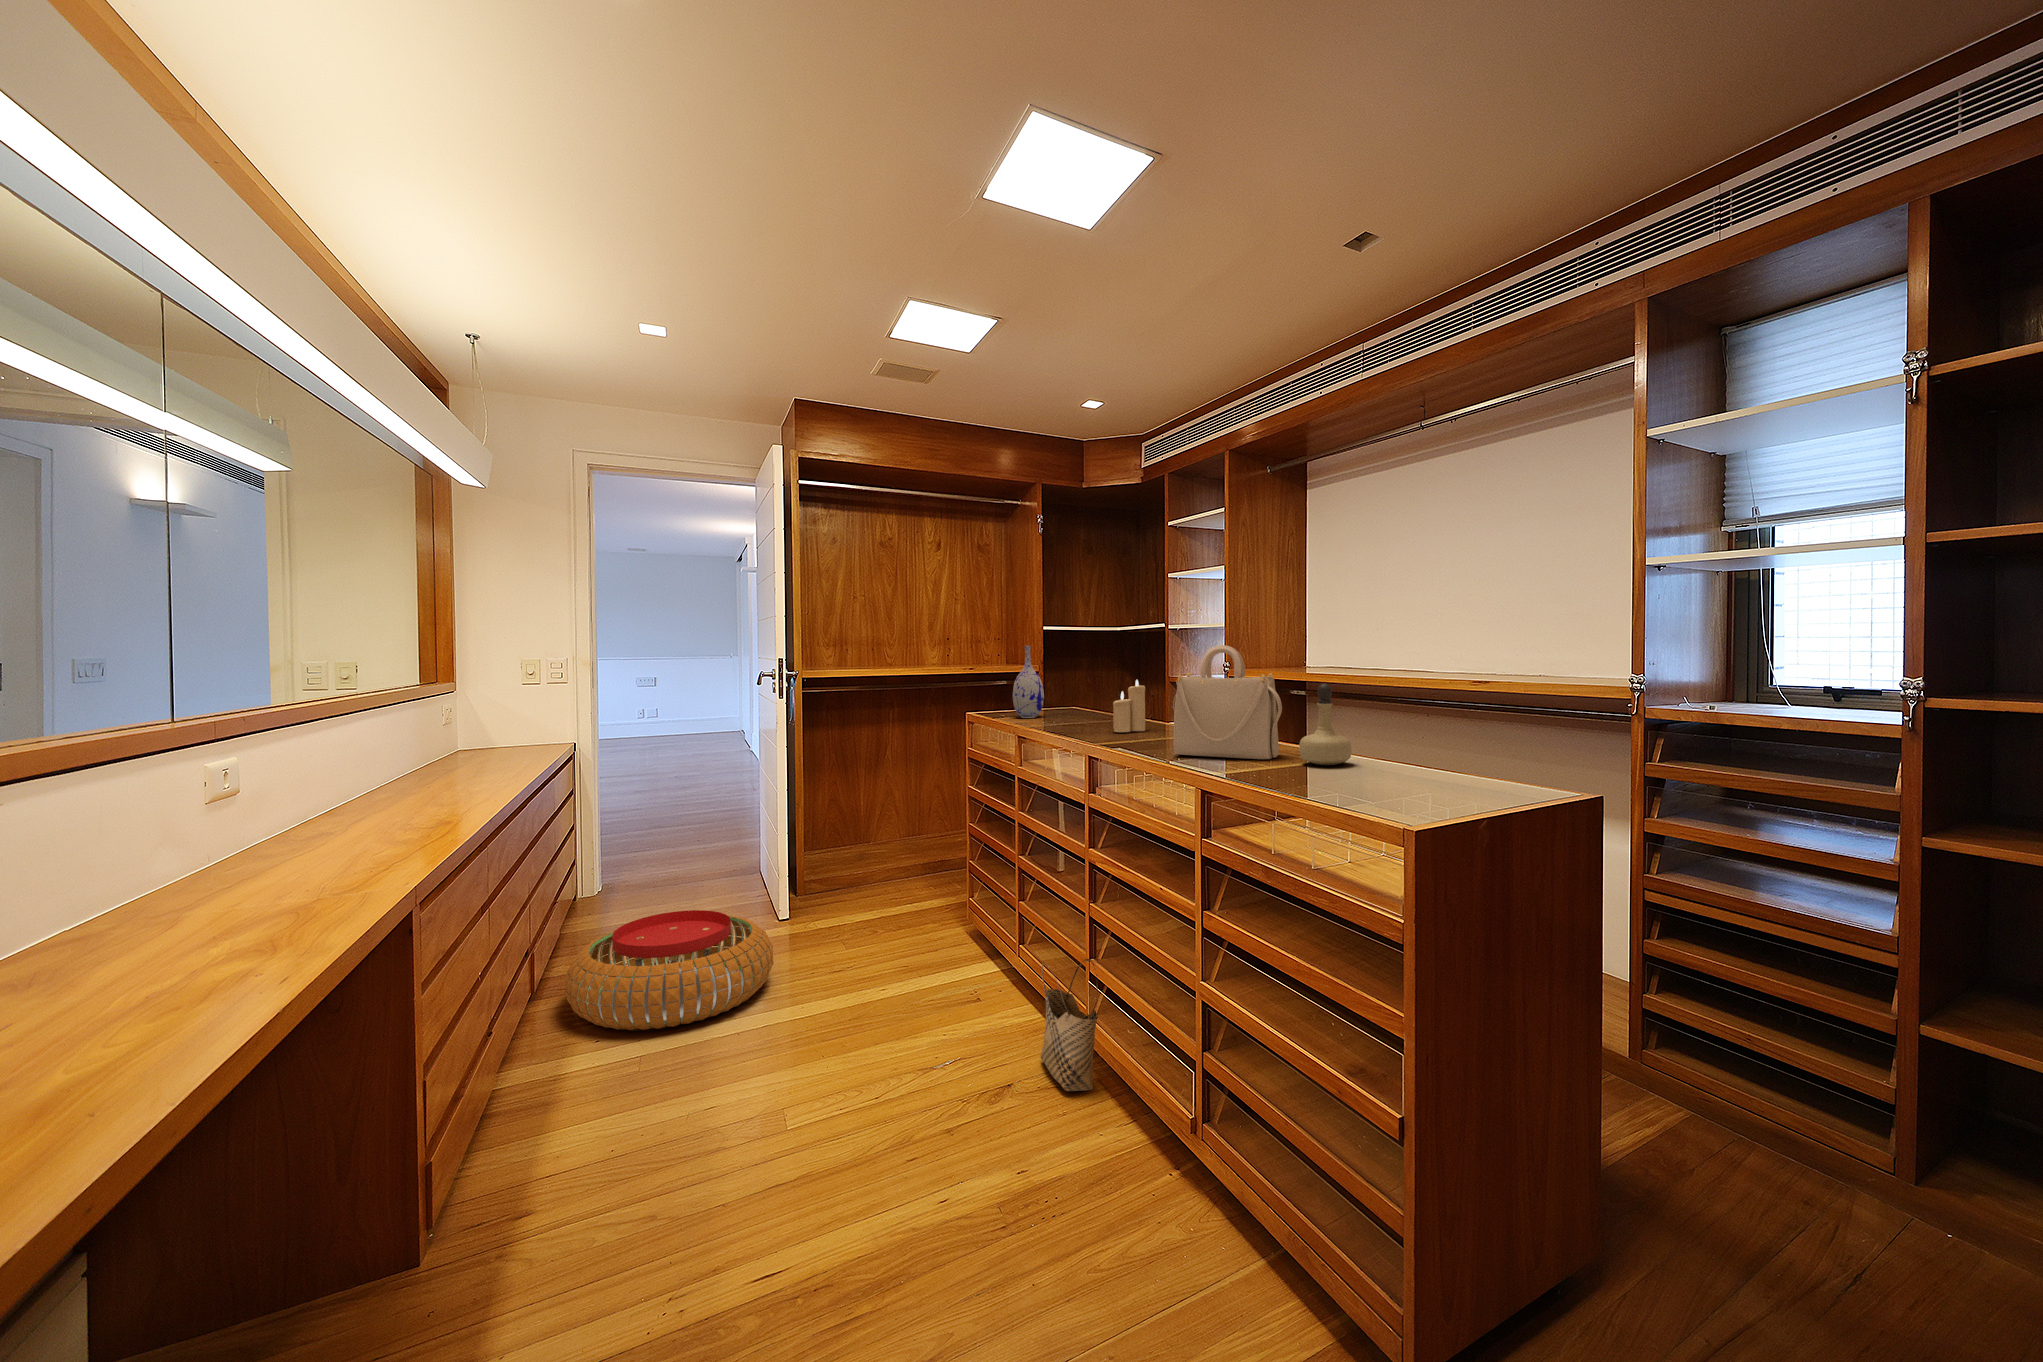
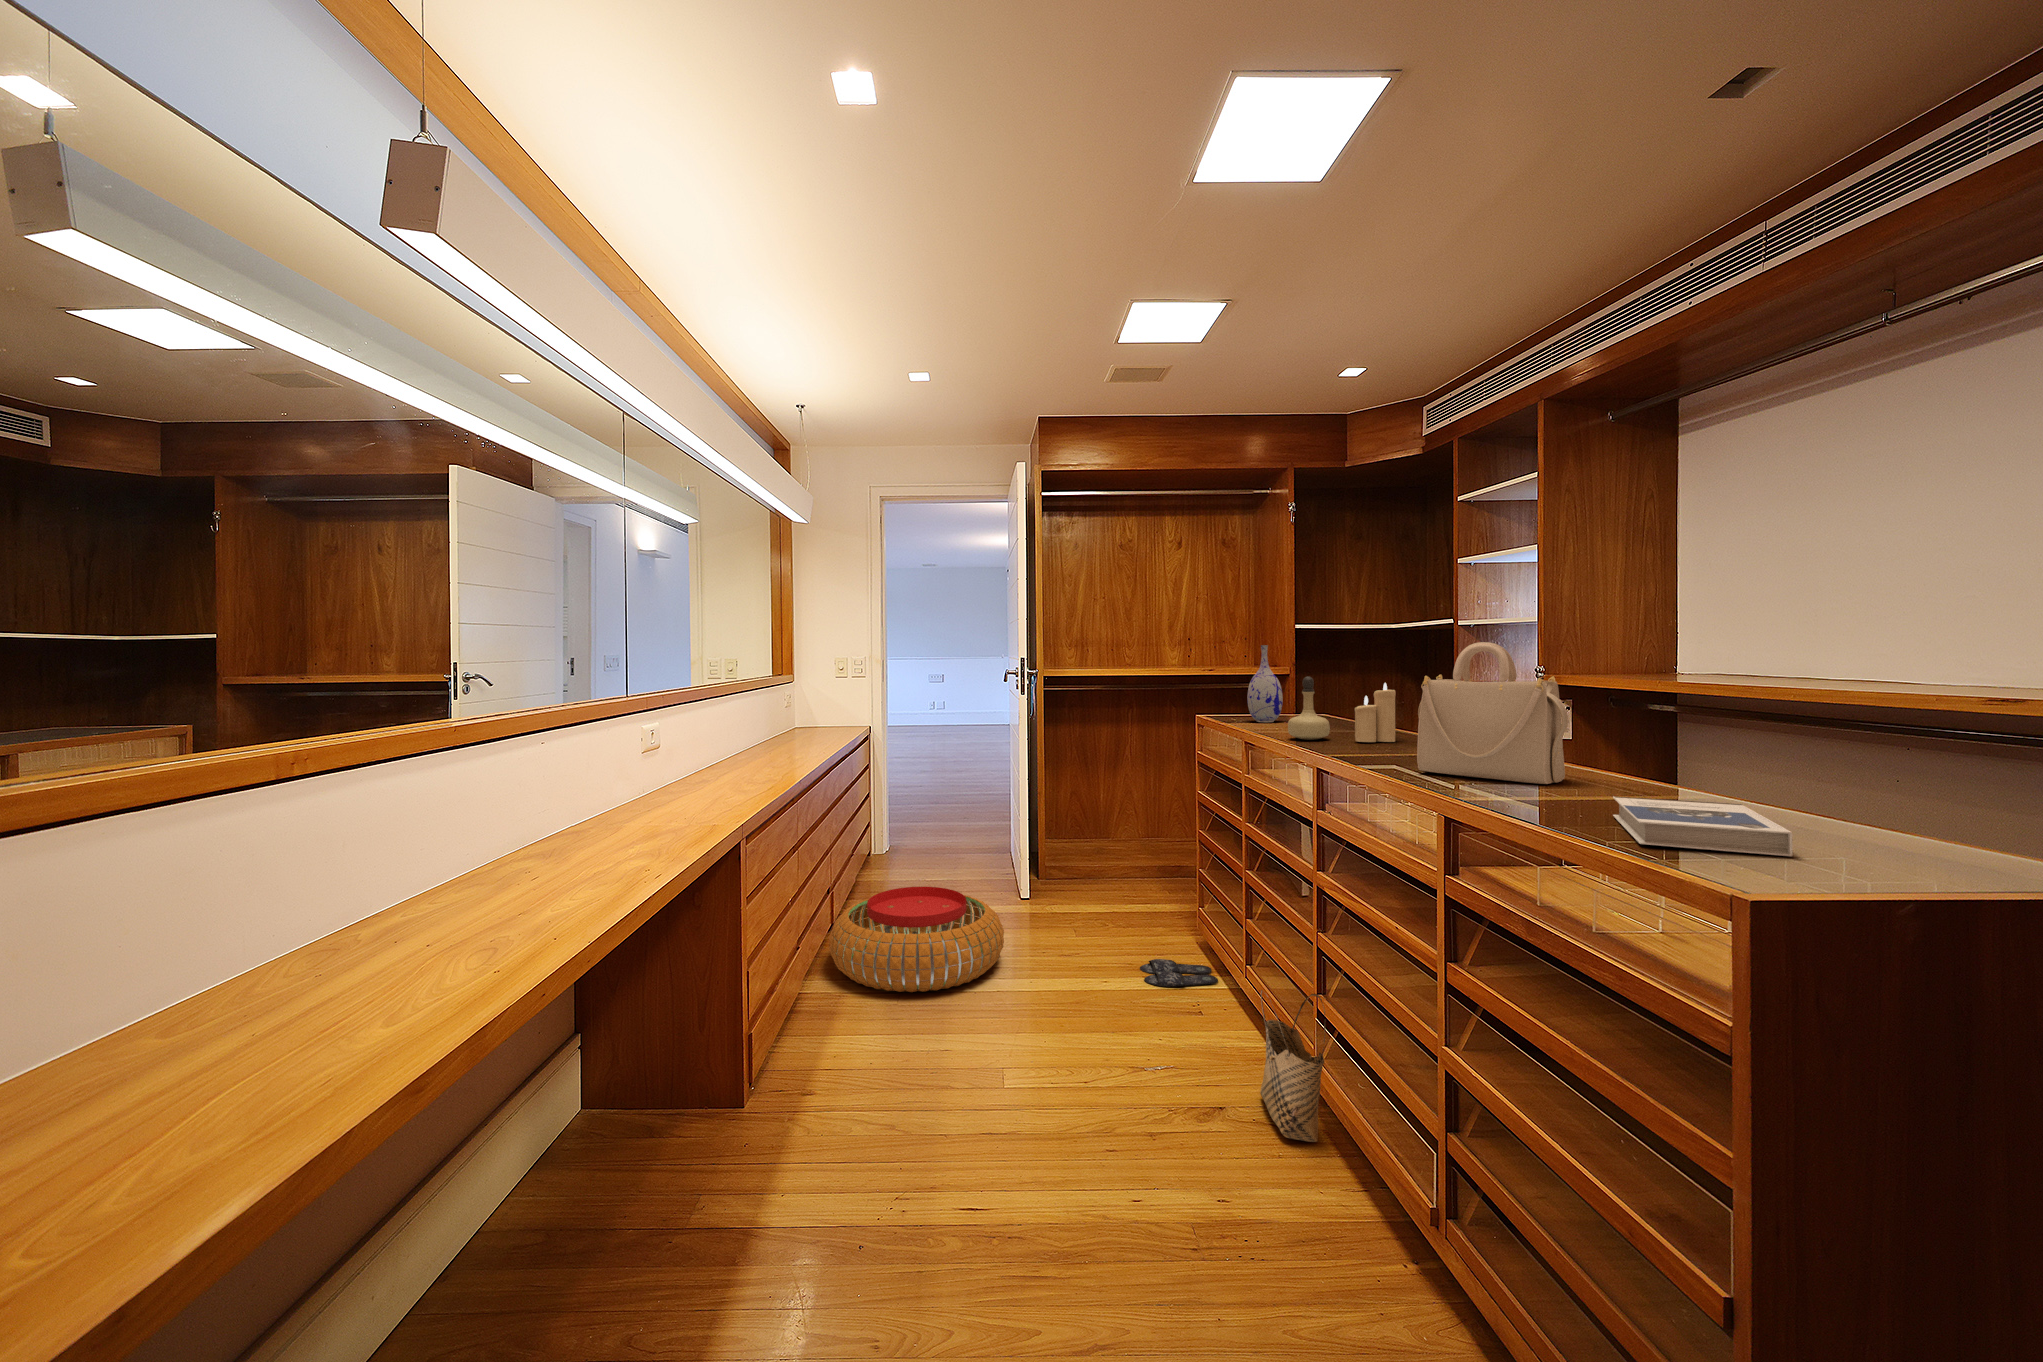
perfume bottle: present [1299,684,1351,765] -> present [1288,676,1330,740]
hardback book: none [1319,765,1431,799] -> present [1613,796,1792,856]
slippers: none [914,953,989,979] -> present [1140,959,1218,987]

